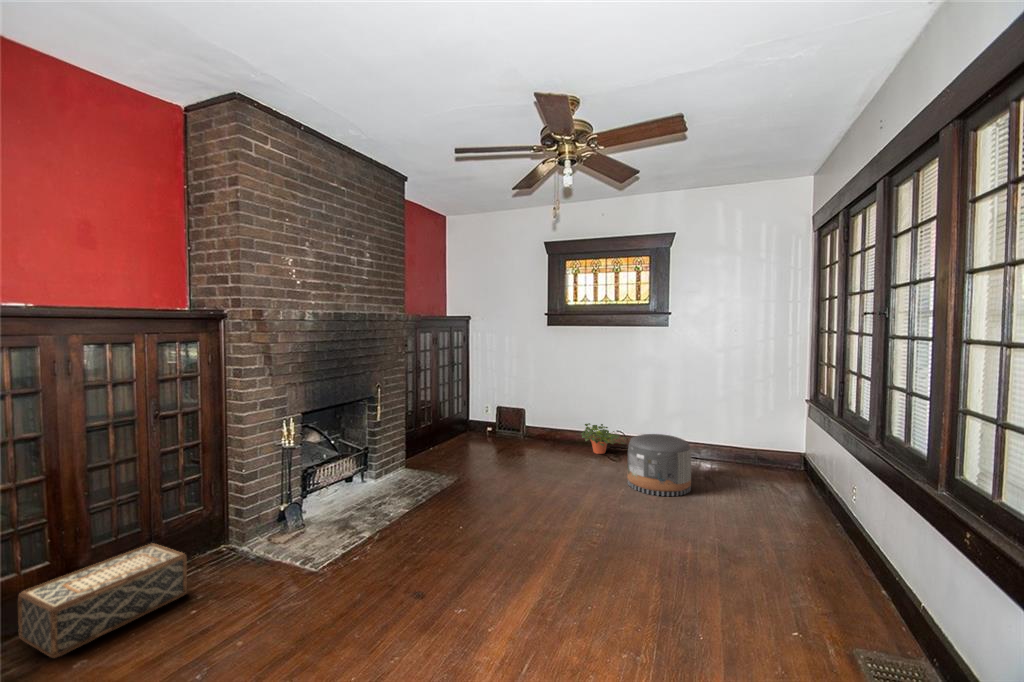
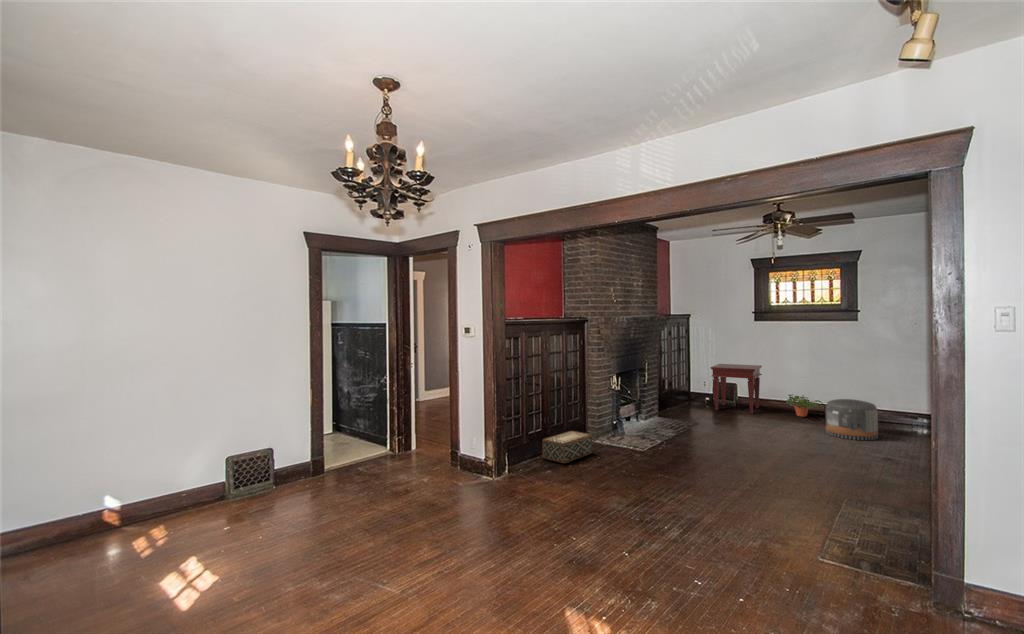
side table: none [488,383,556,453] -> present [711,364,762,413]

